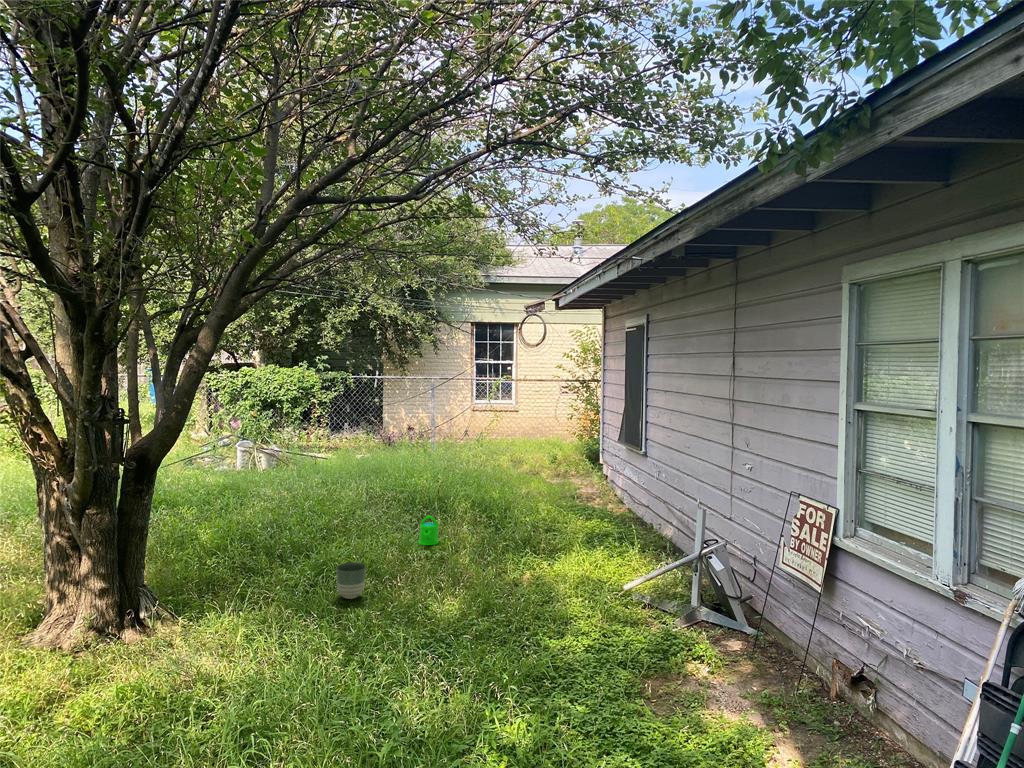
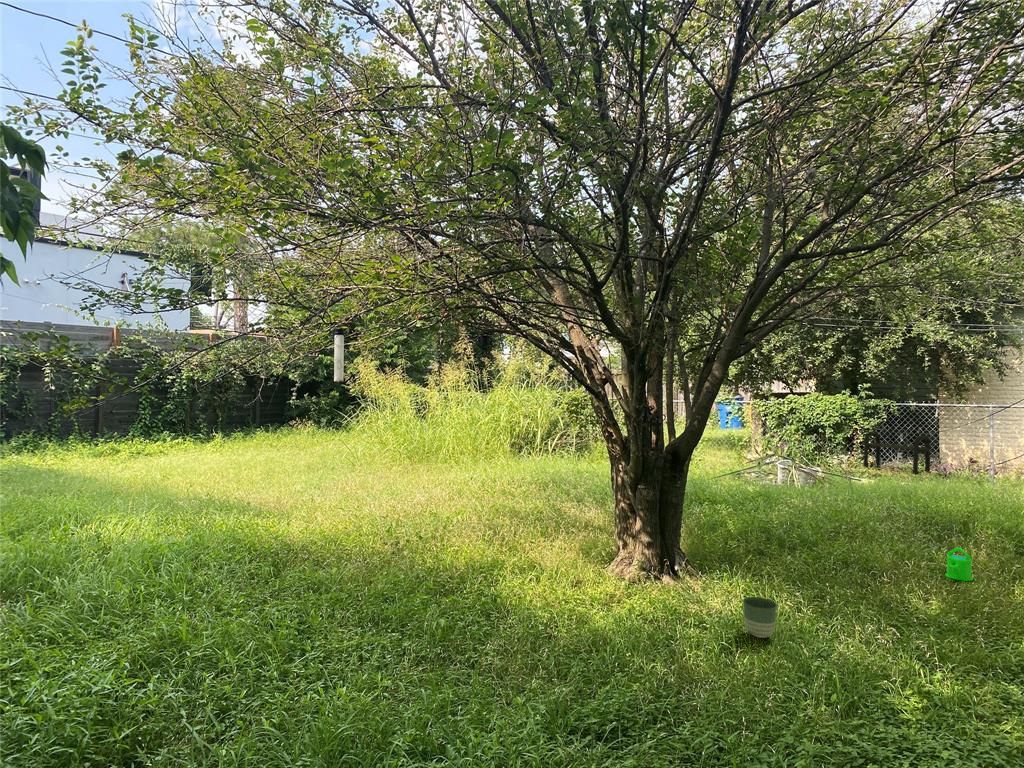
bench: none [320,405,376,444] -> present [863,432,930,474]
planter: present [336,562,366,599] -> present [743,597,777,638]

